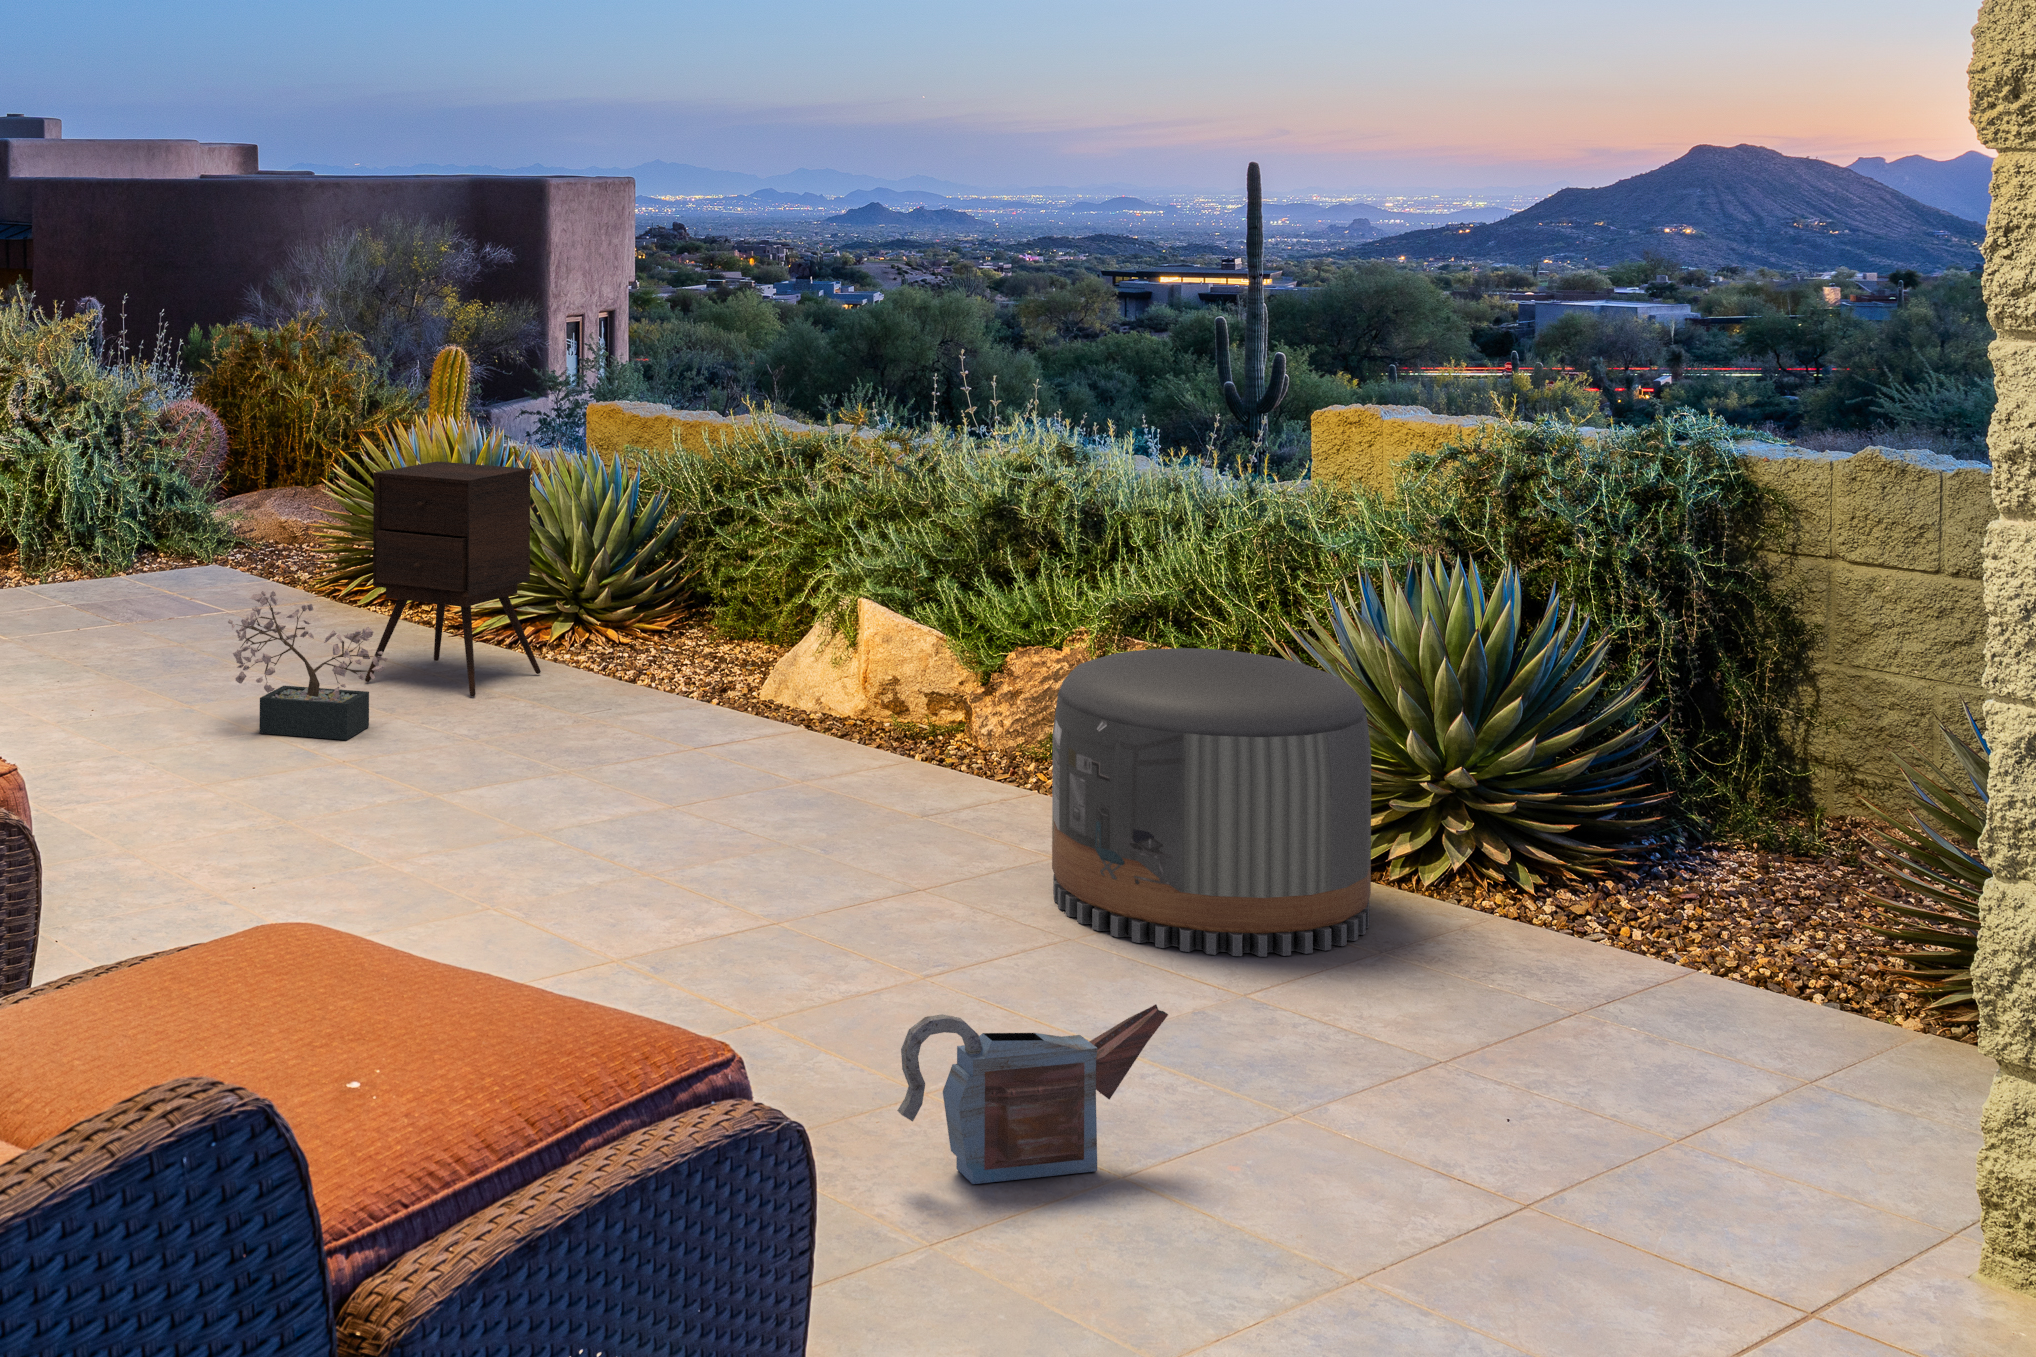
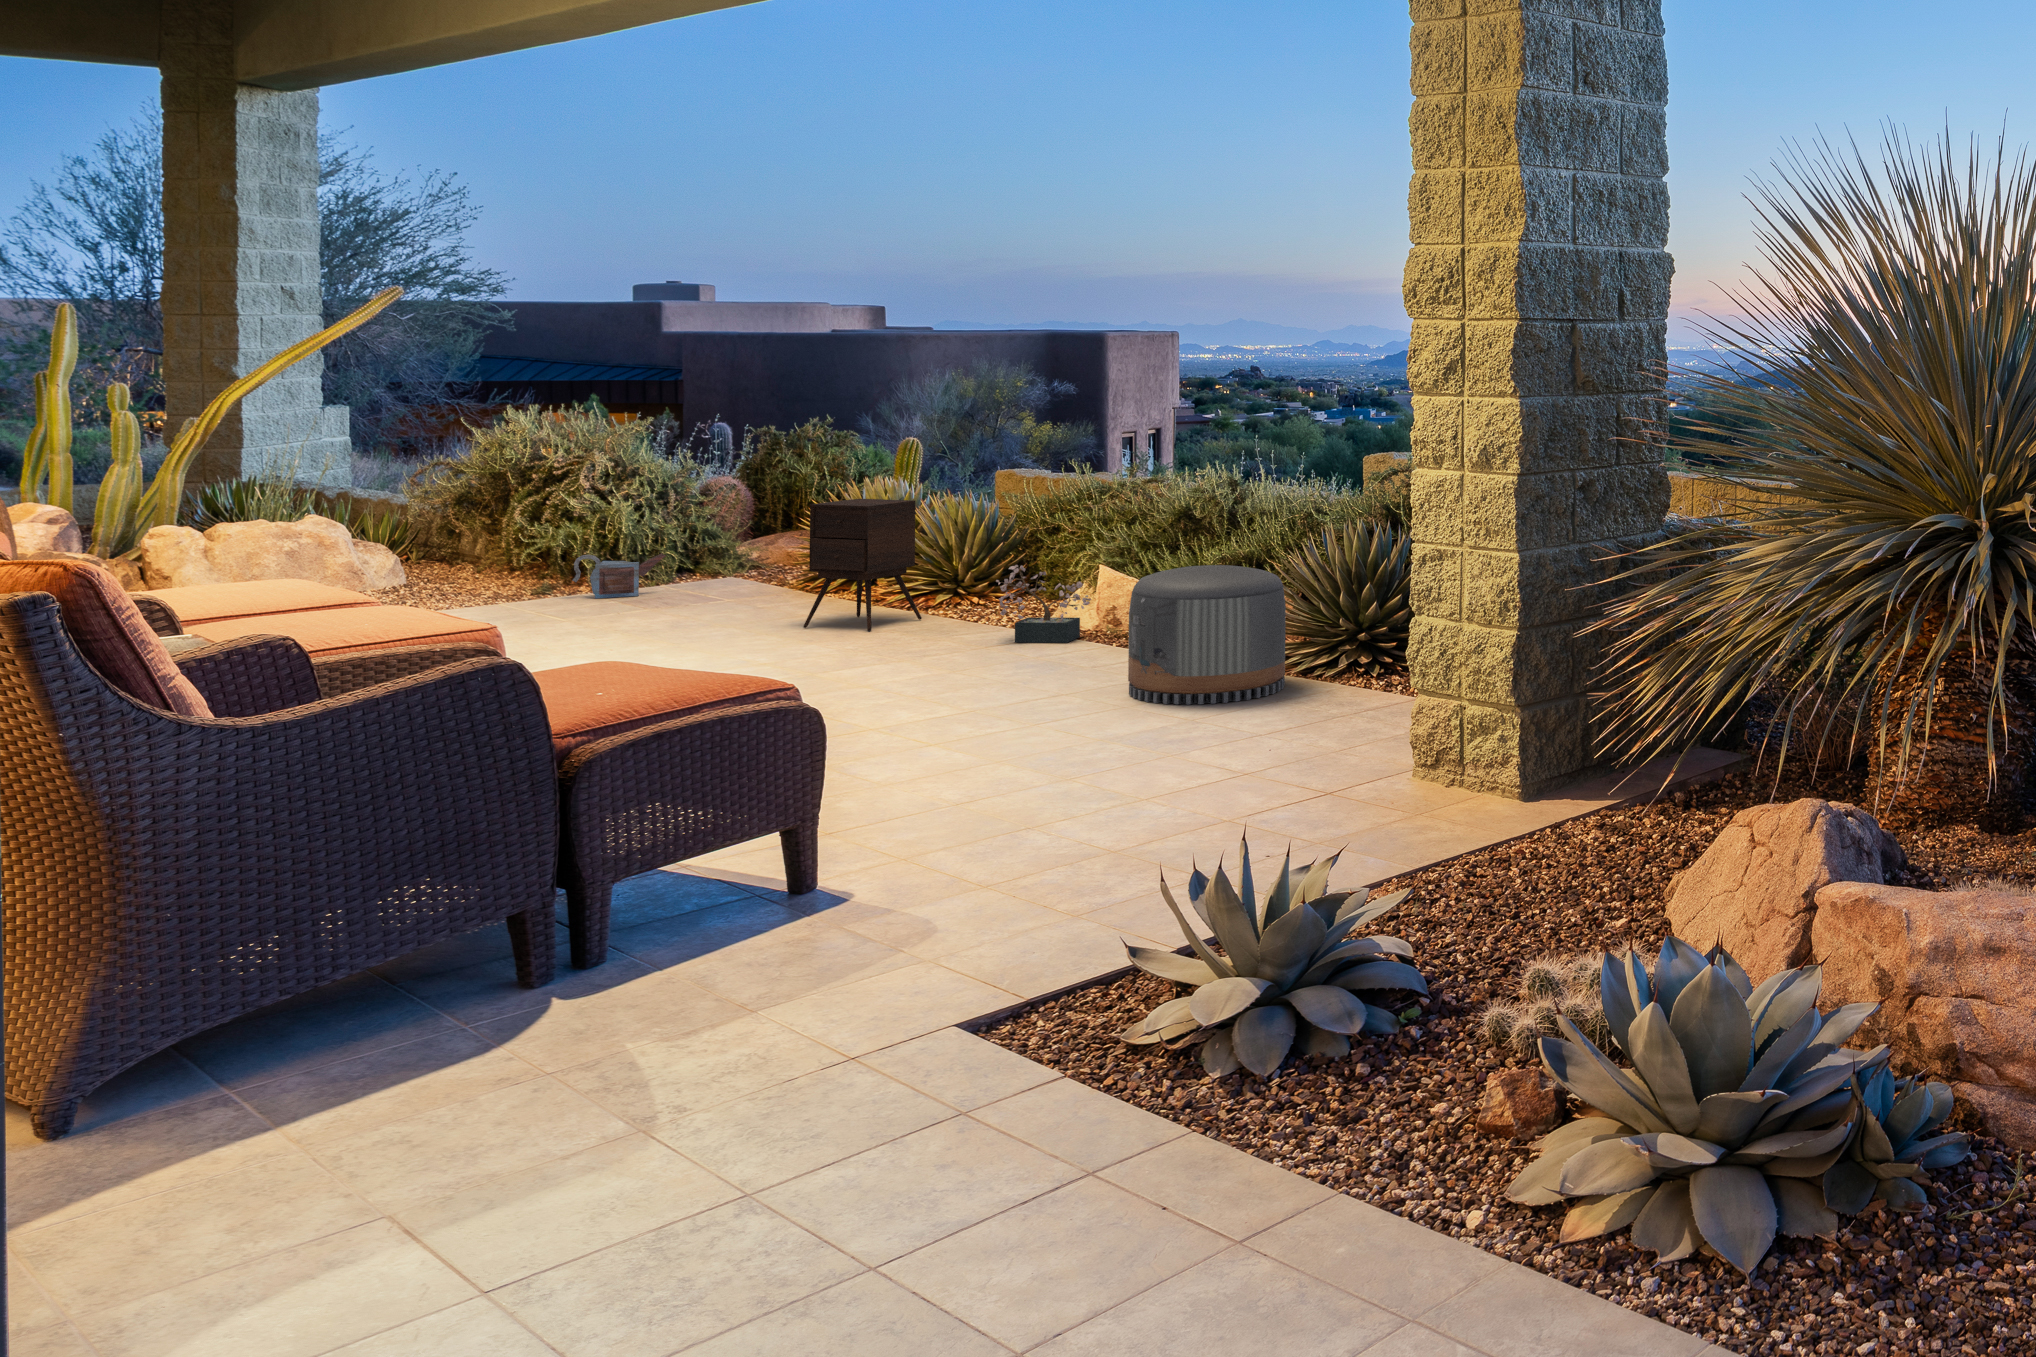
decorative plant: present [228,591,388,740] -> present [996,565,1091,643]
watering can: present [897,1004,1168,1184] -> present [573,553,666,598]

